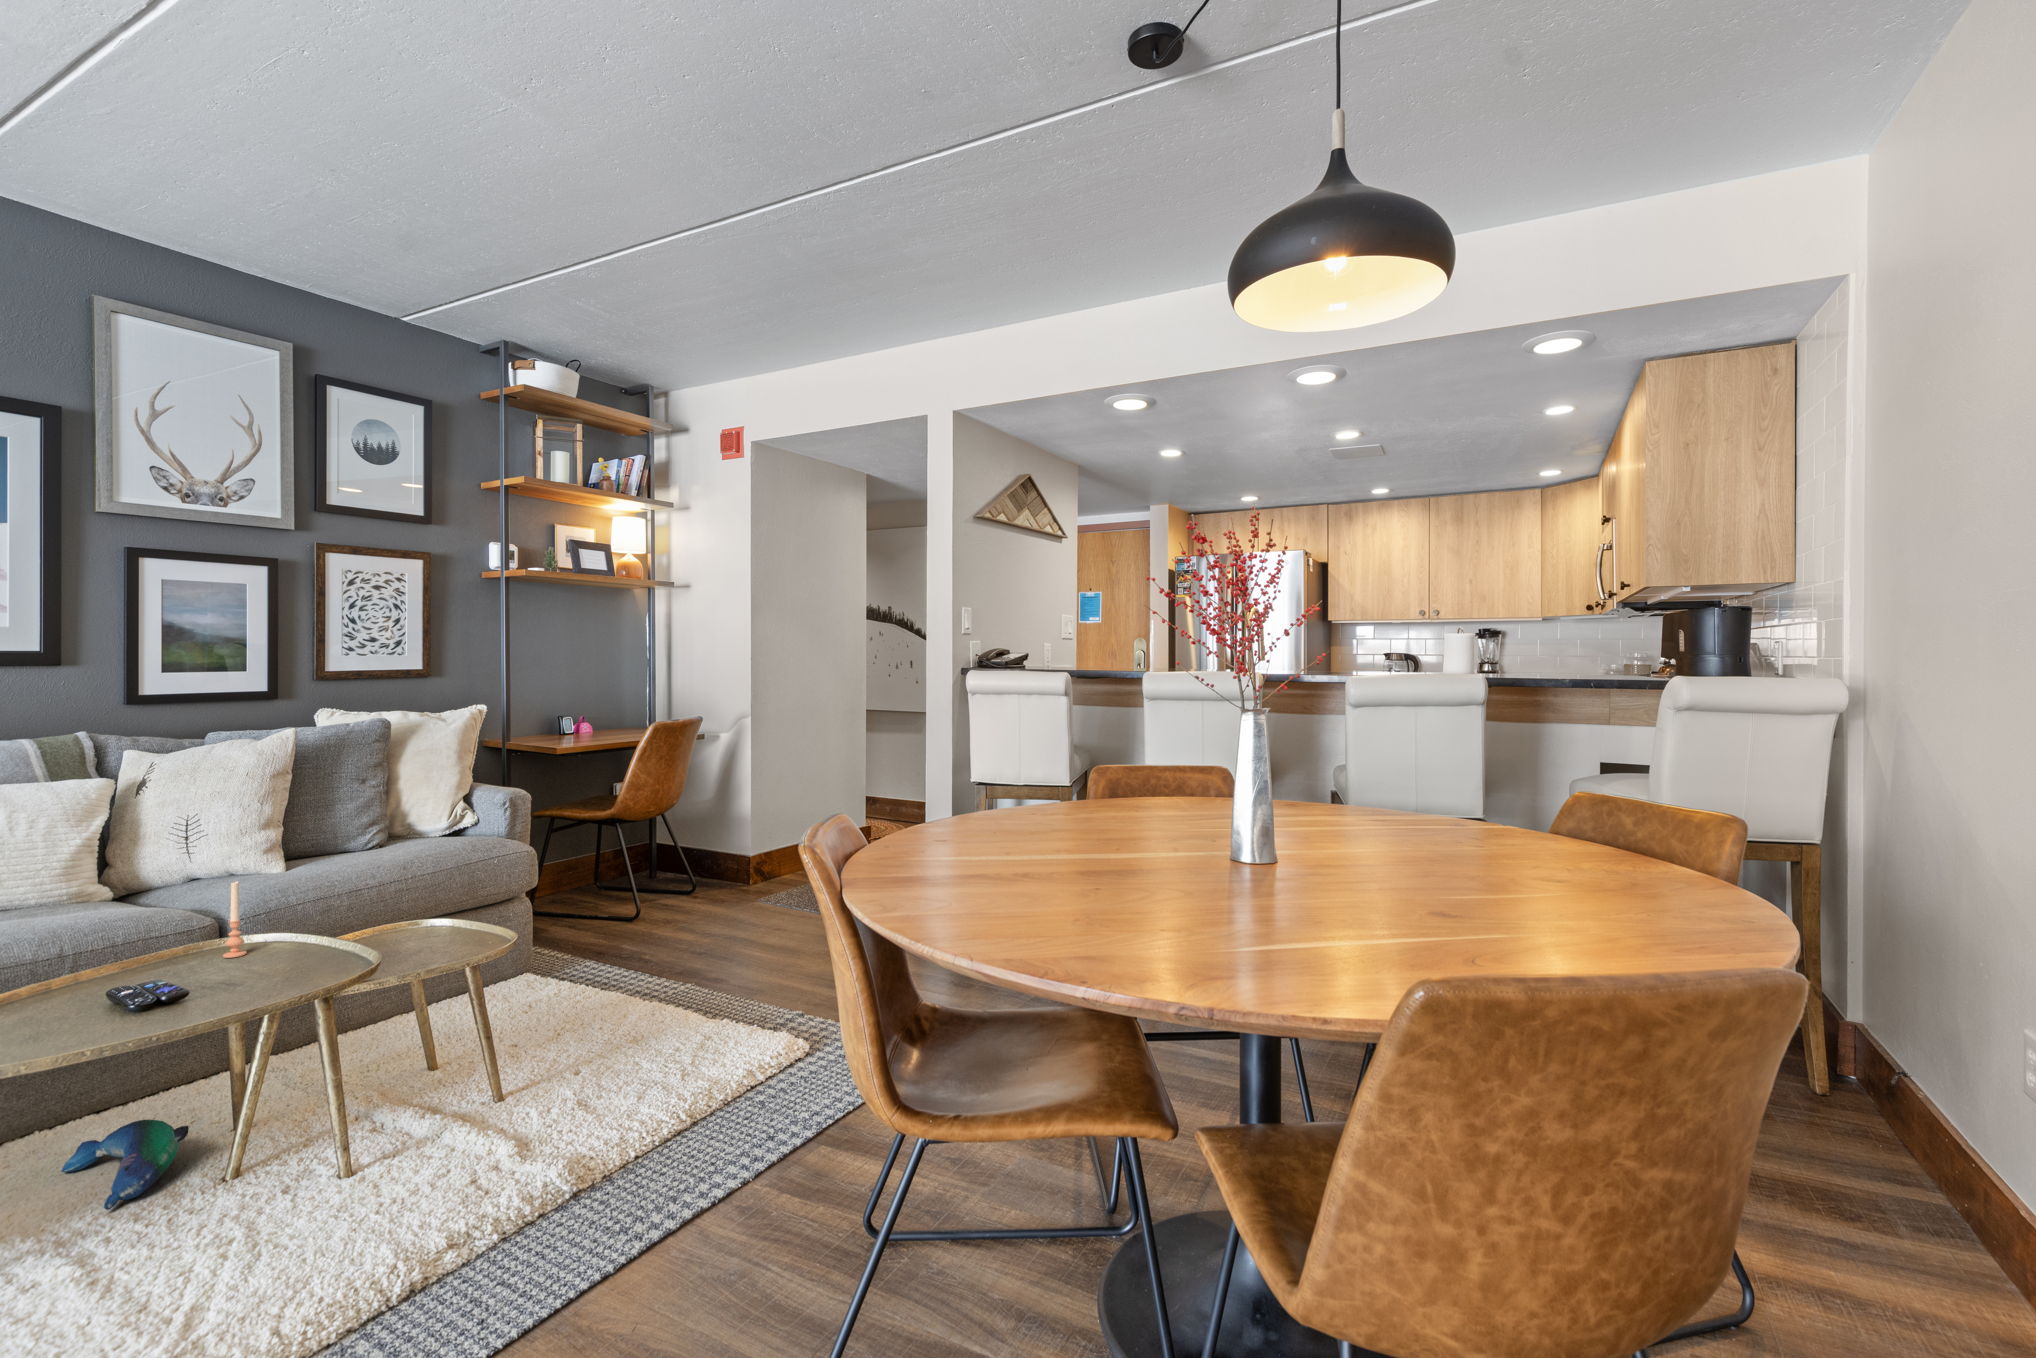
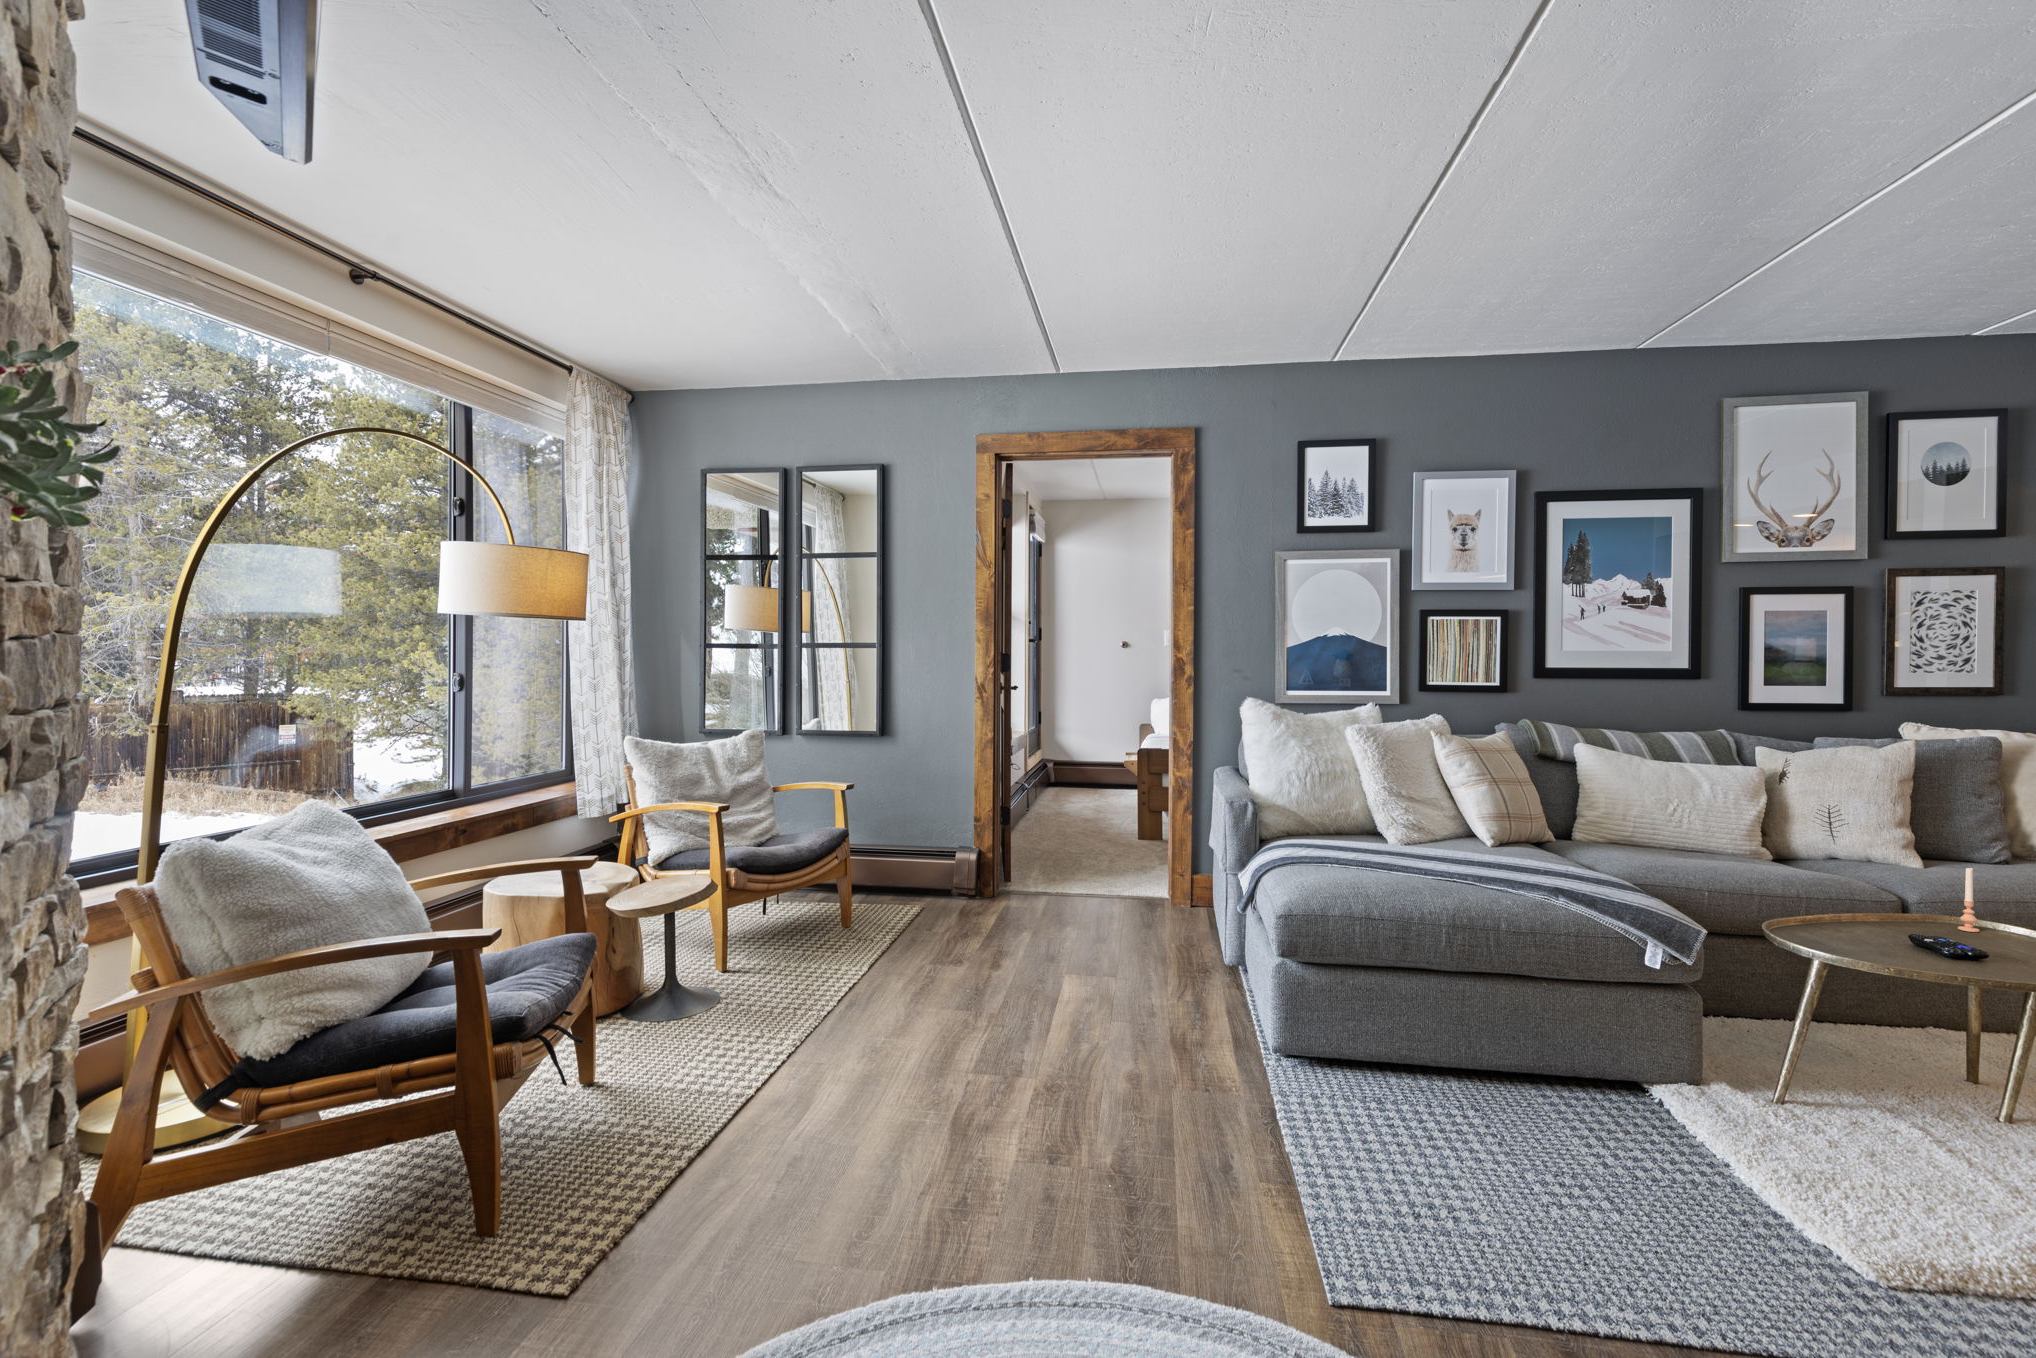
plush toy: present [61,1120,189,1210] -> none [1848,1041,1961,1101]

